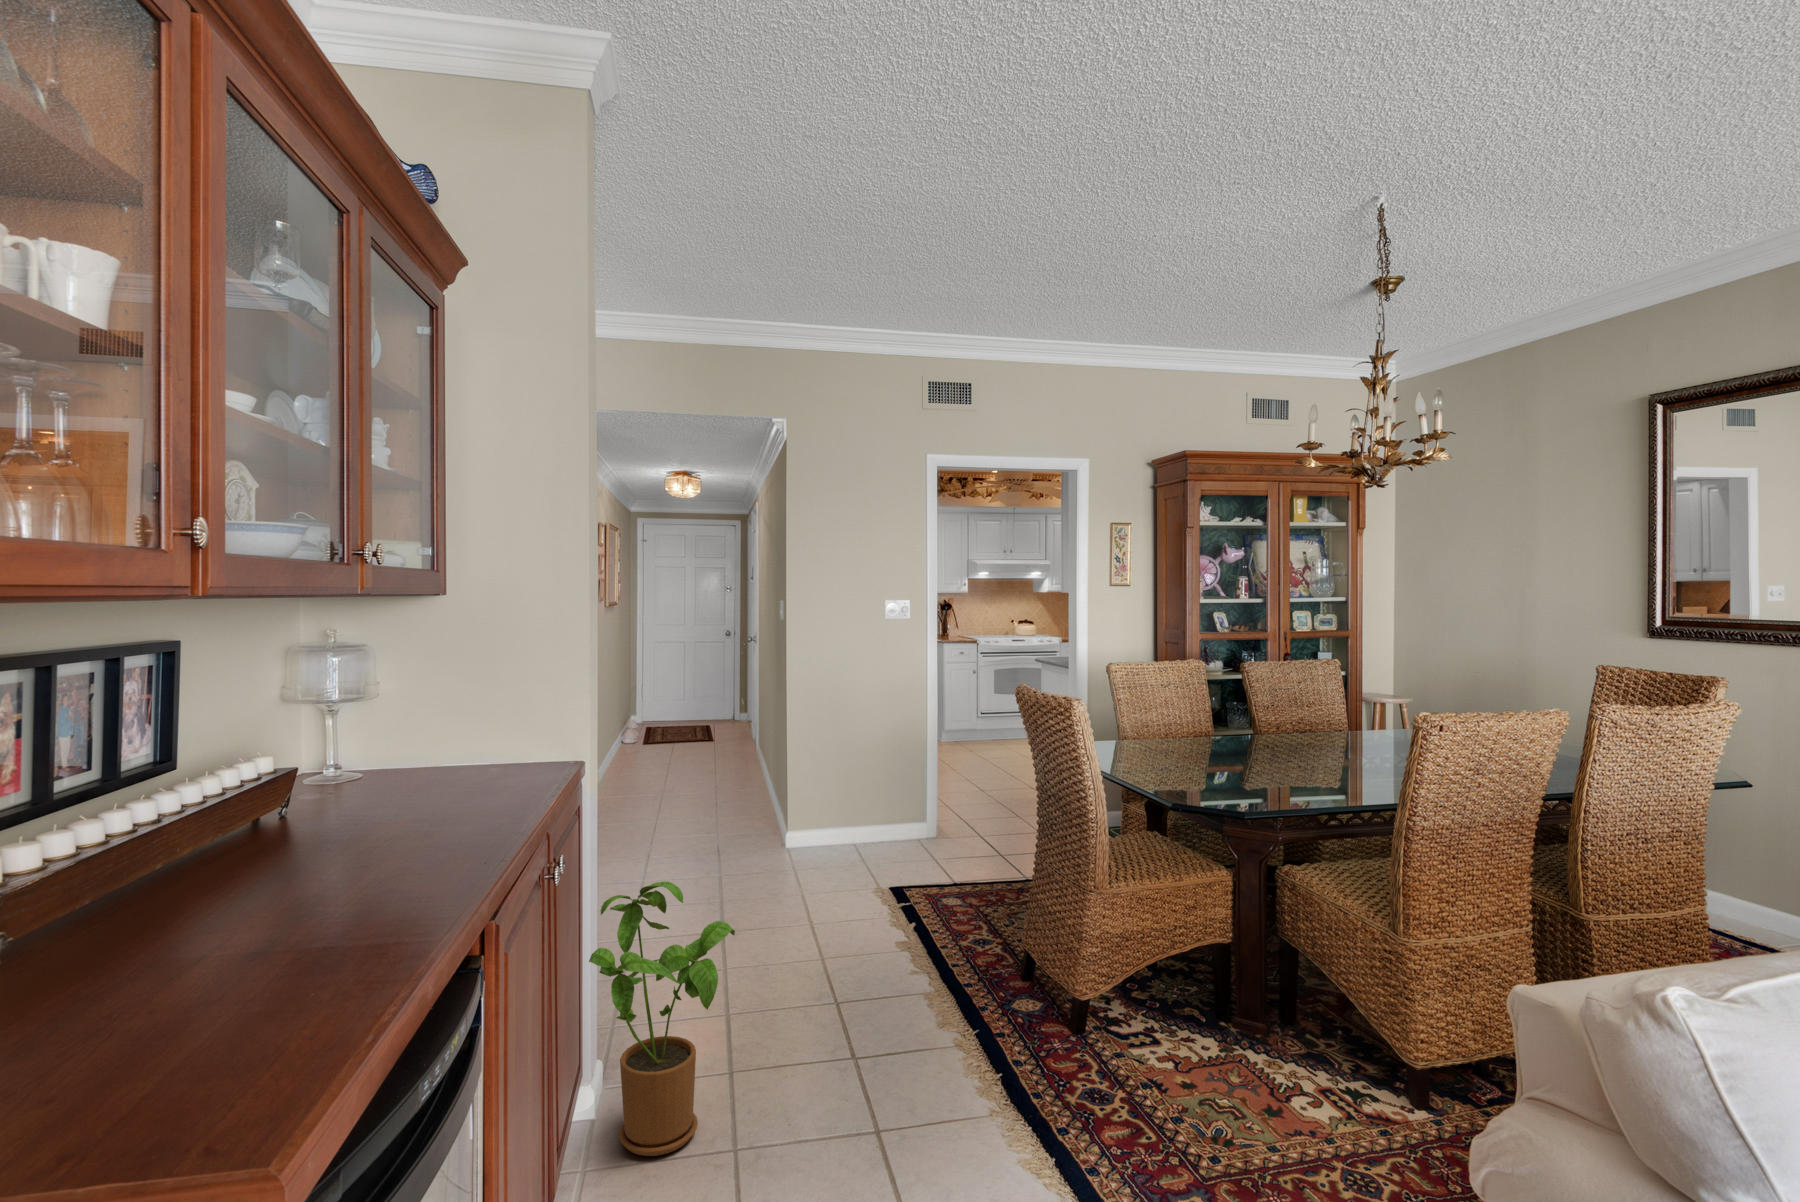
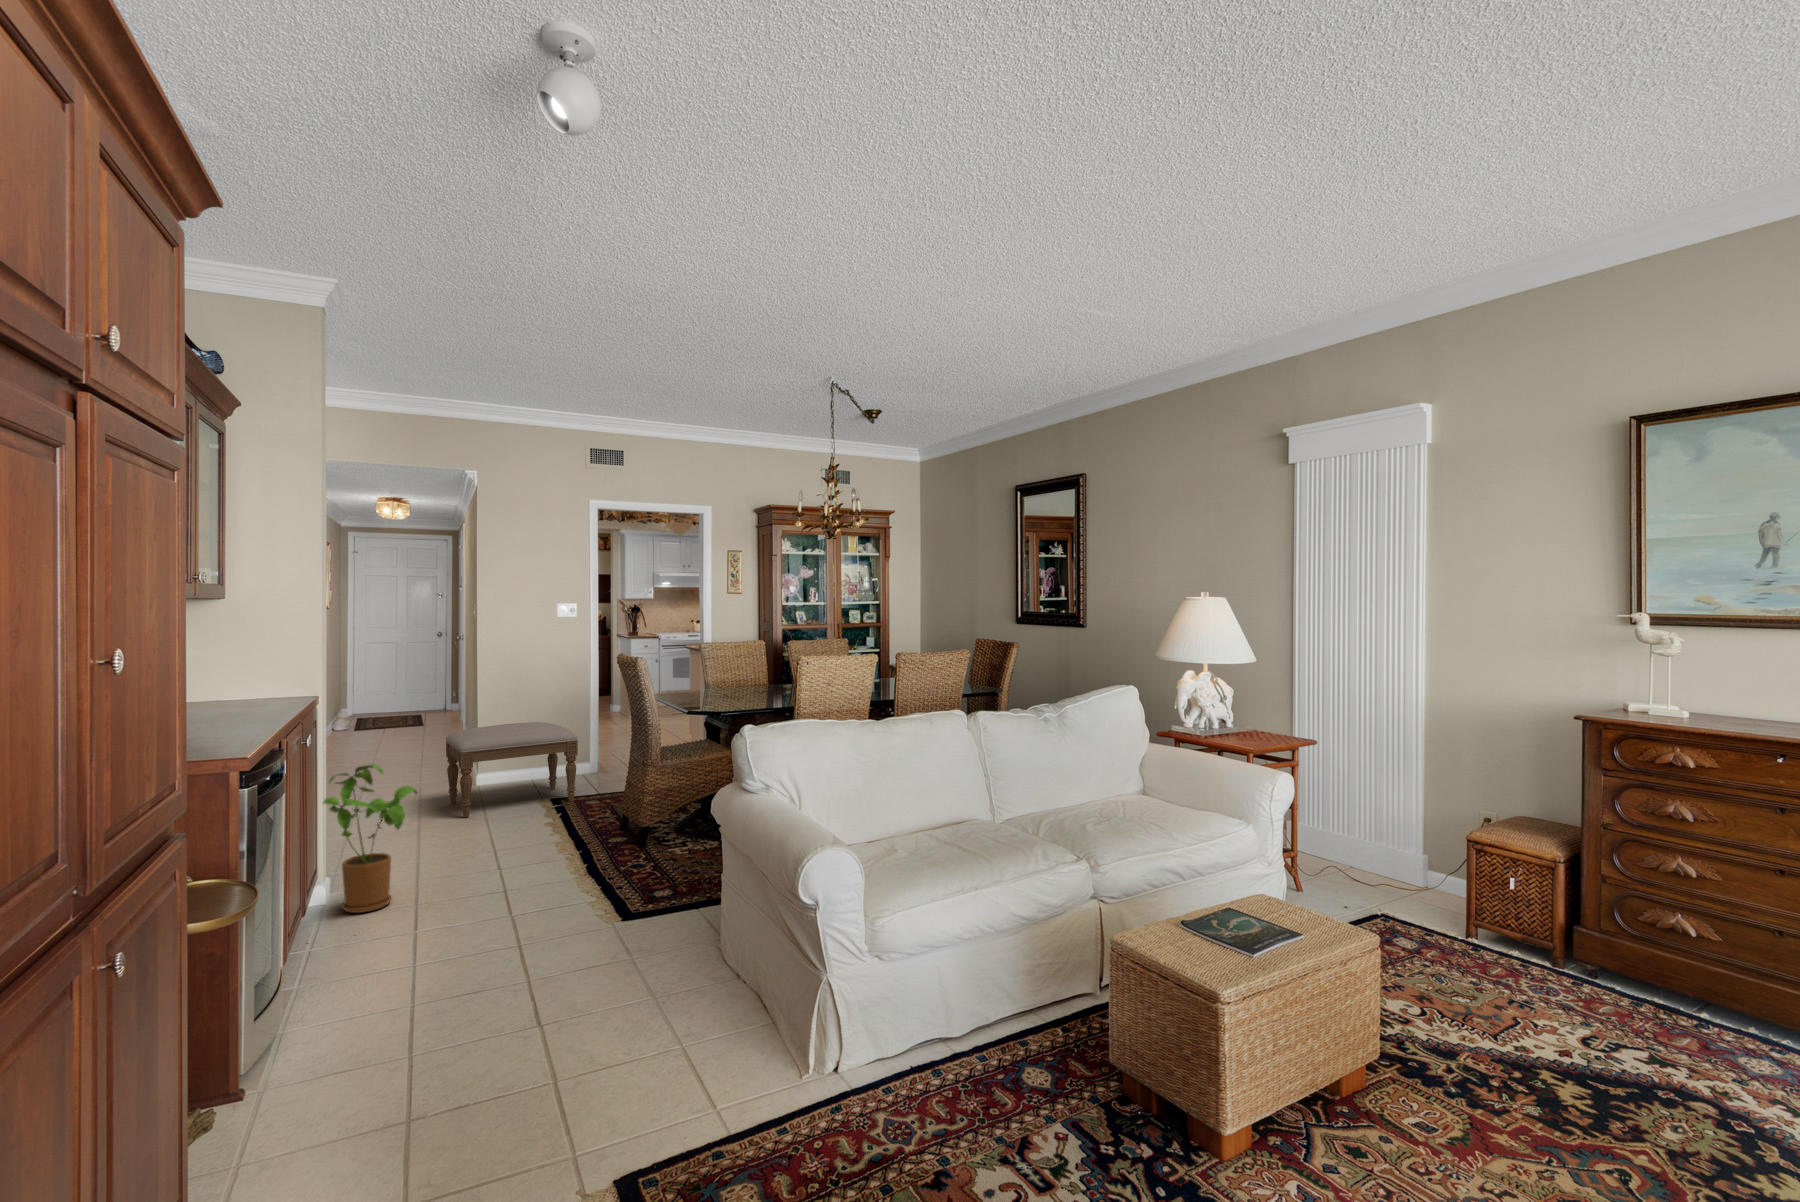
ottoman: none [754,773,933,916] -> present [446,722,578,818]

